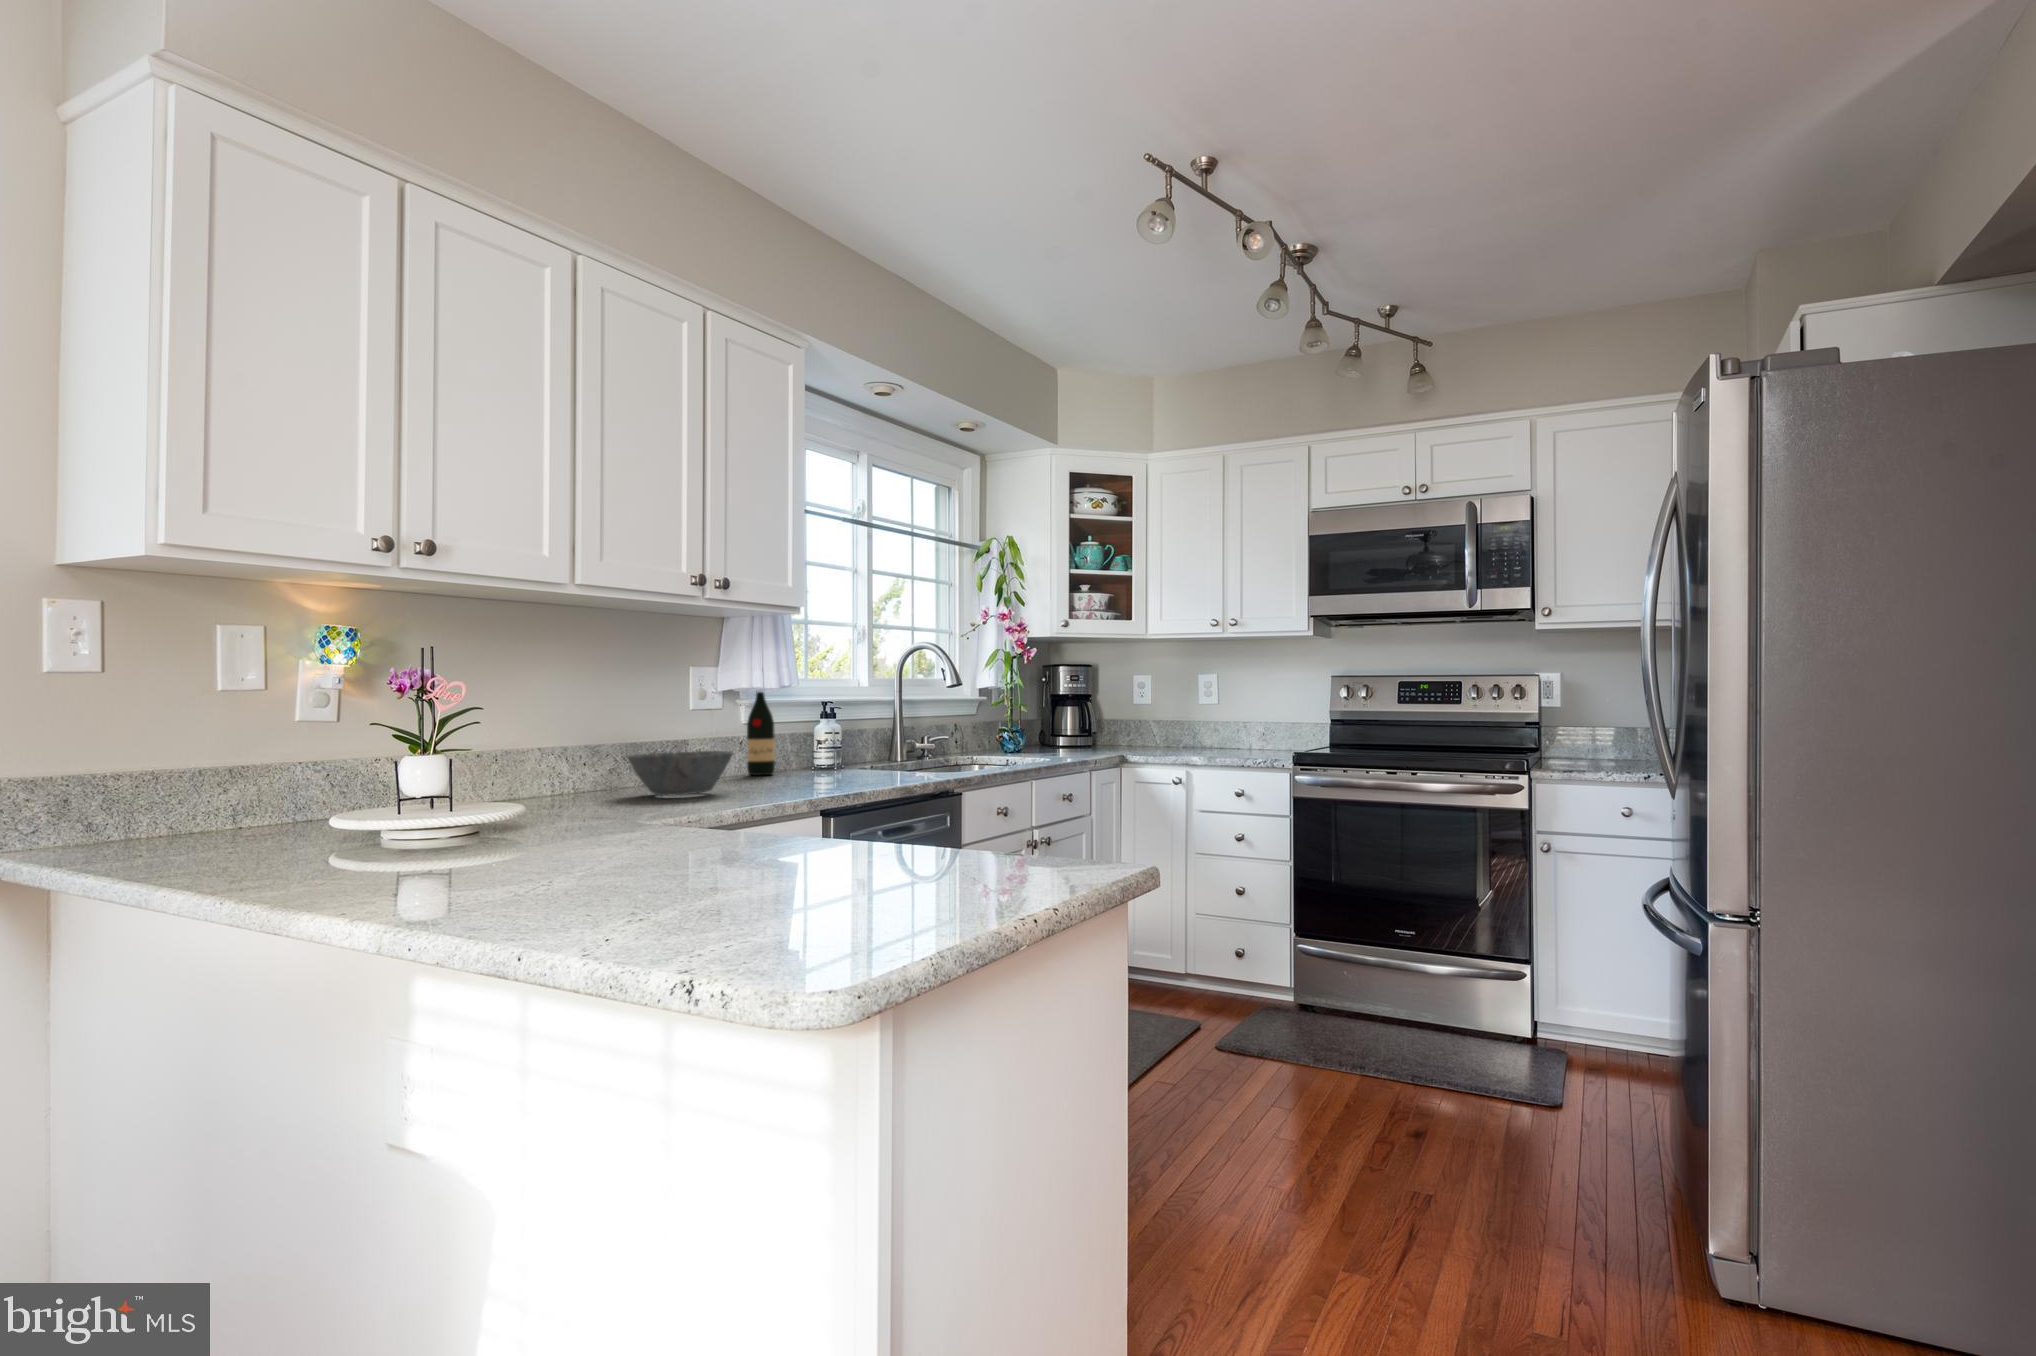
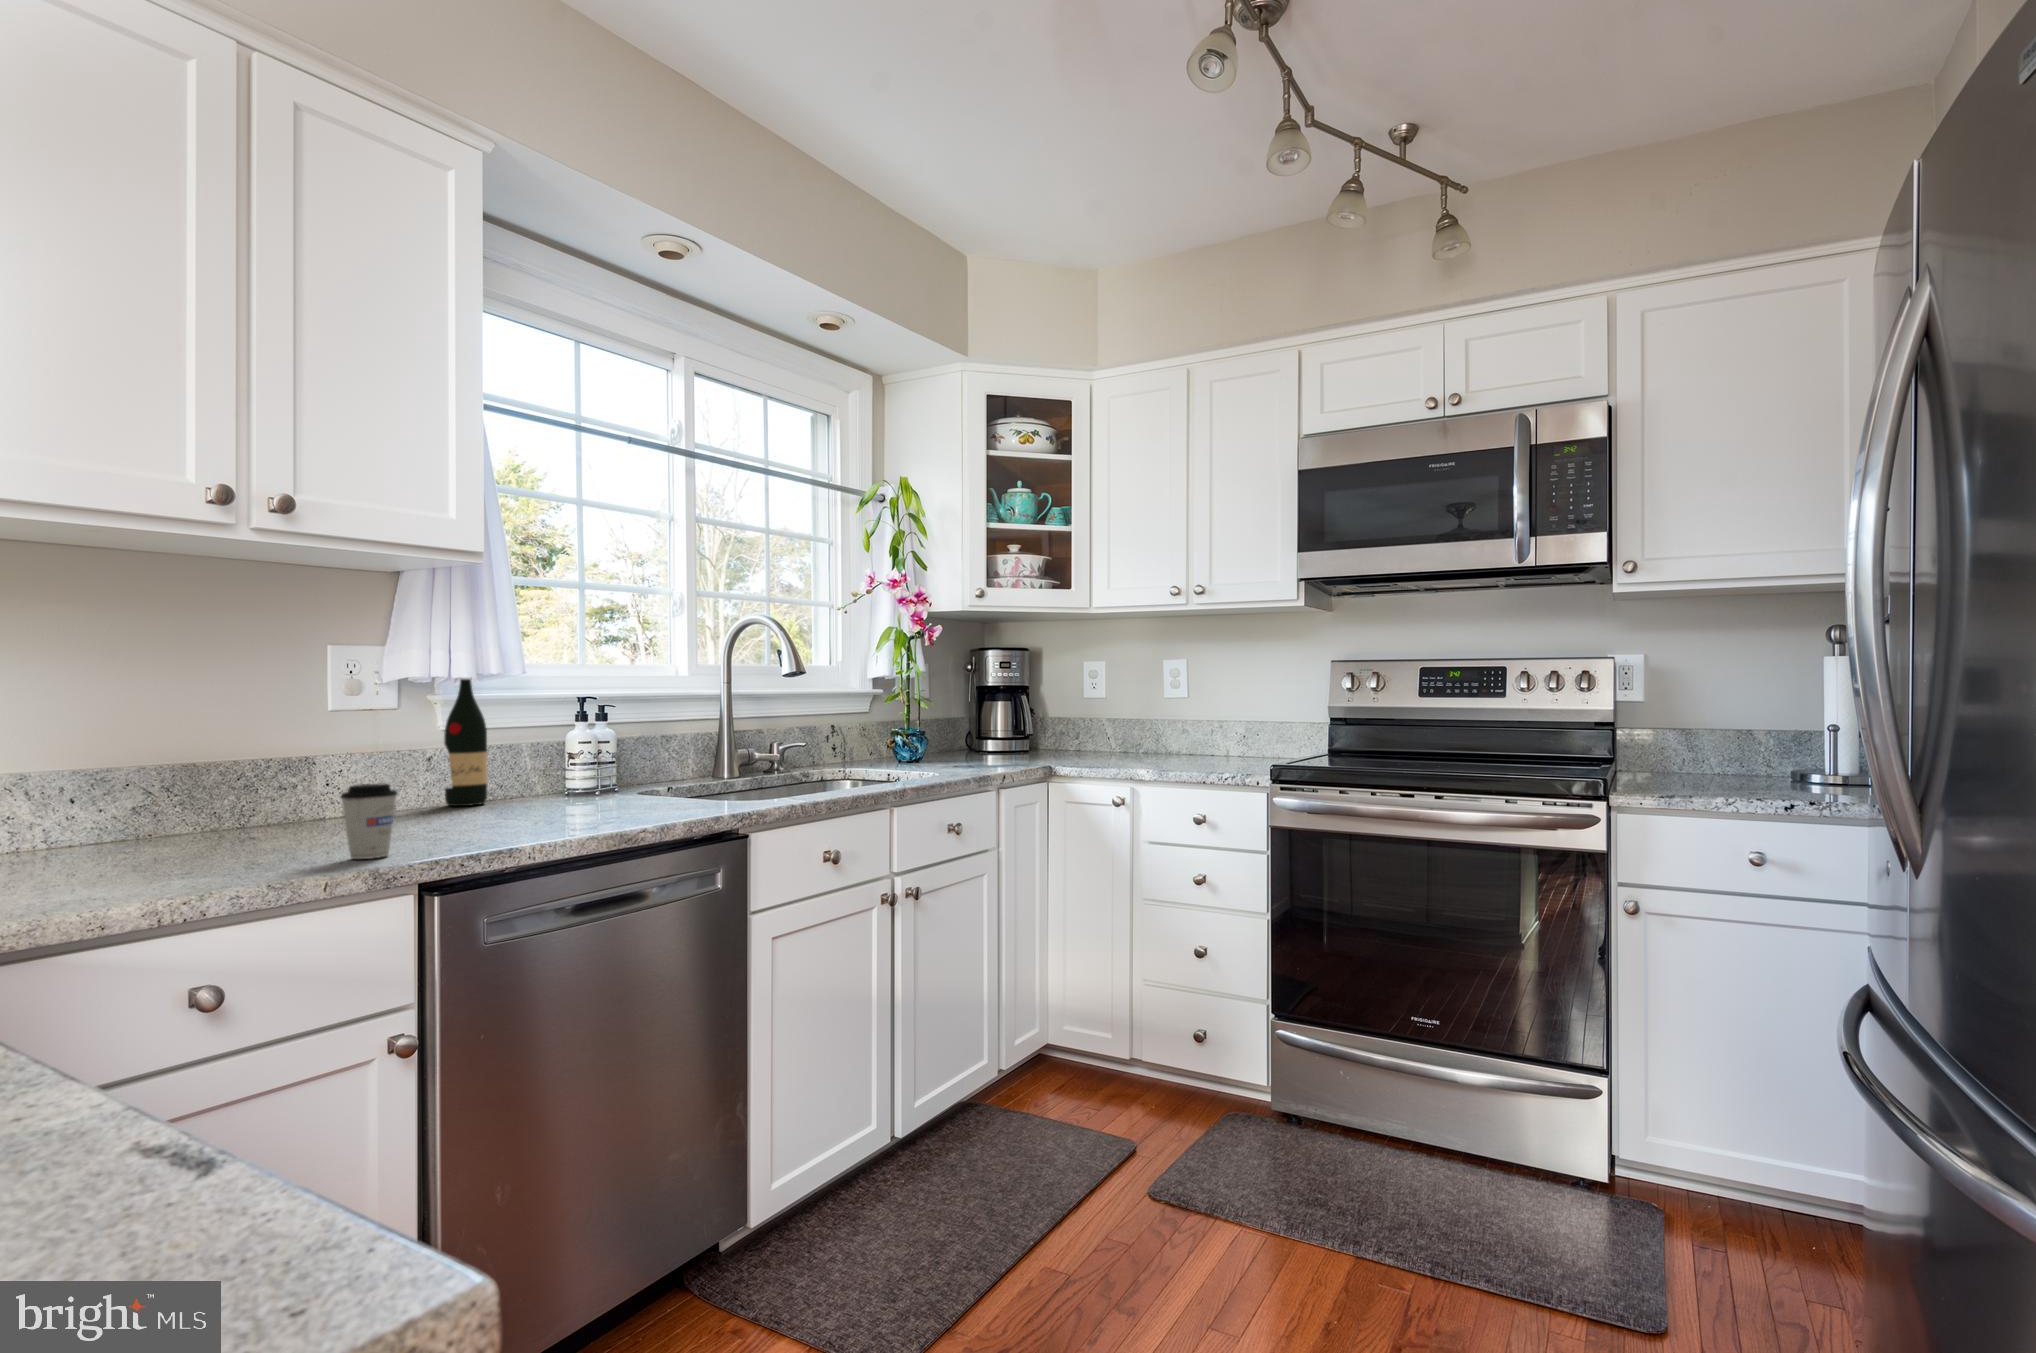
bowl: present [627,751,733,796] -> none [81,779,299,860]
coffee cup: none [782,751,811,795] -> present [341,784,397,859]

